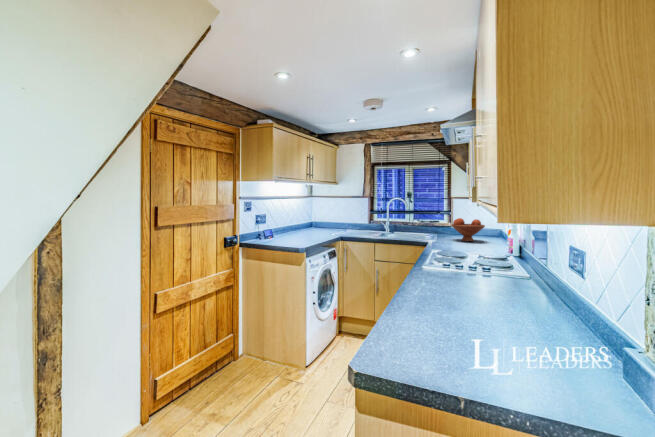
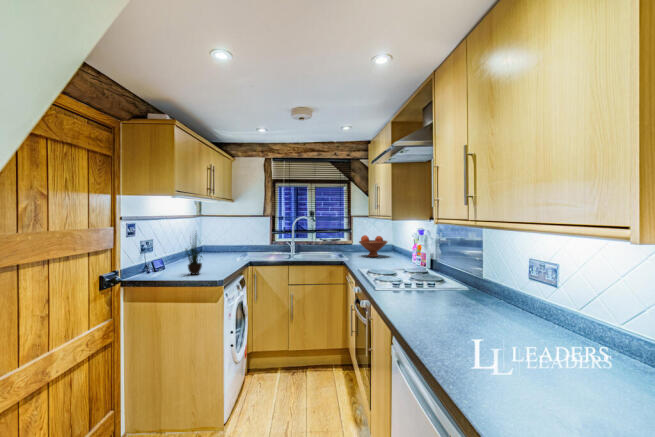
potted plant: none [277,204,298,243] -> present [186,237,202,275]

